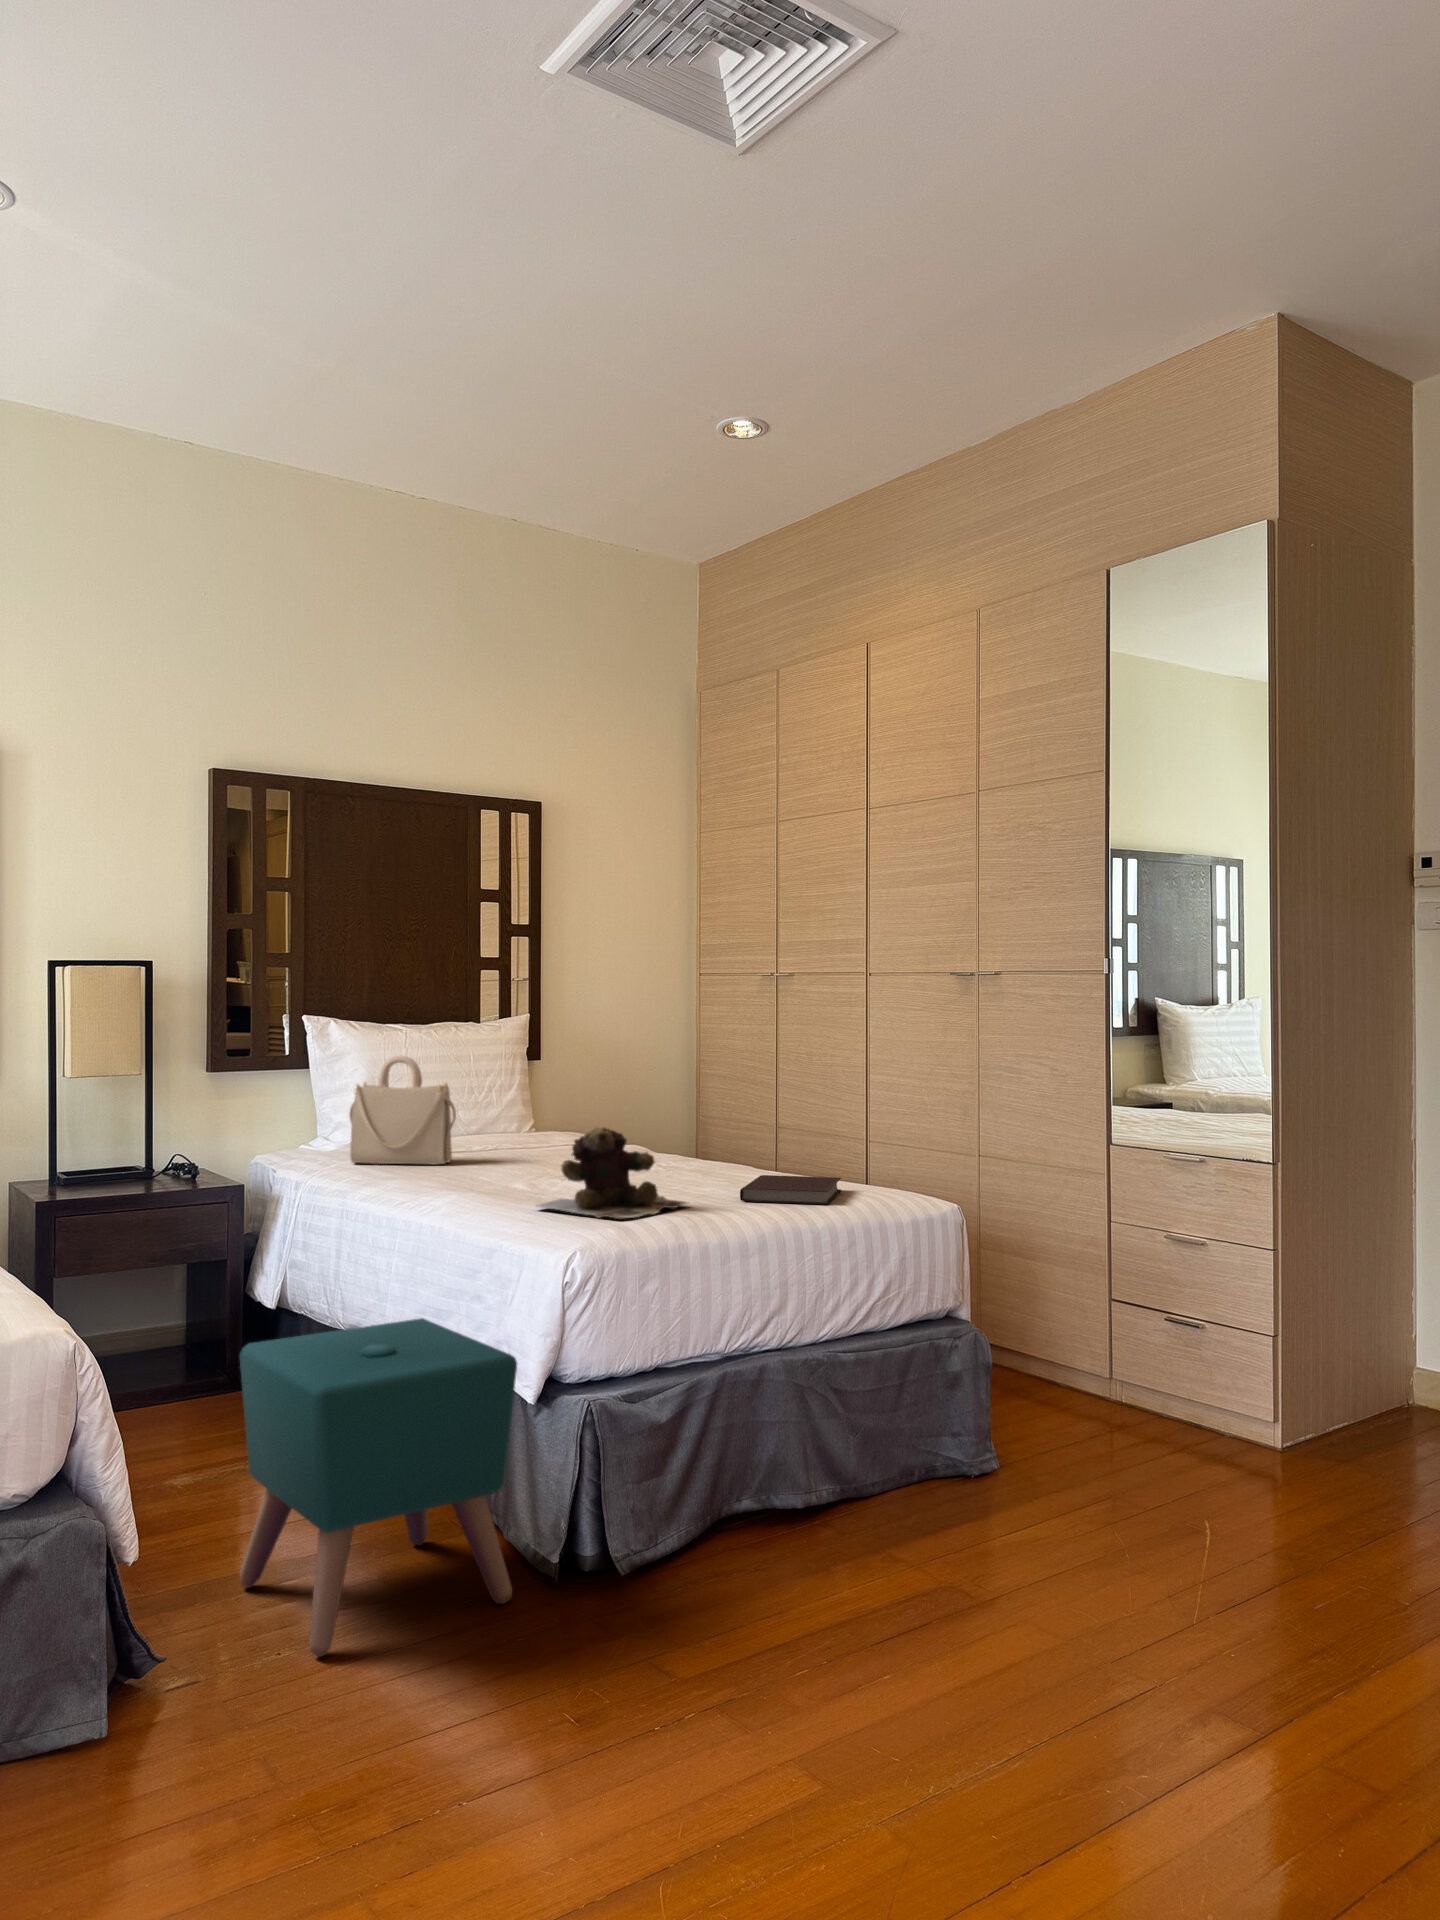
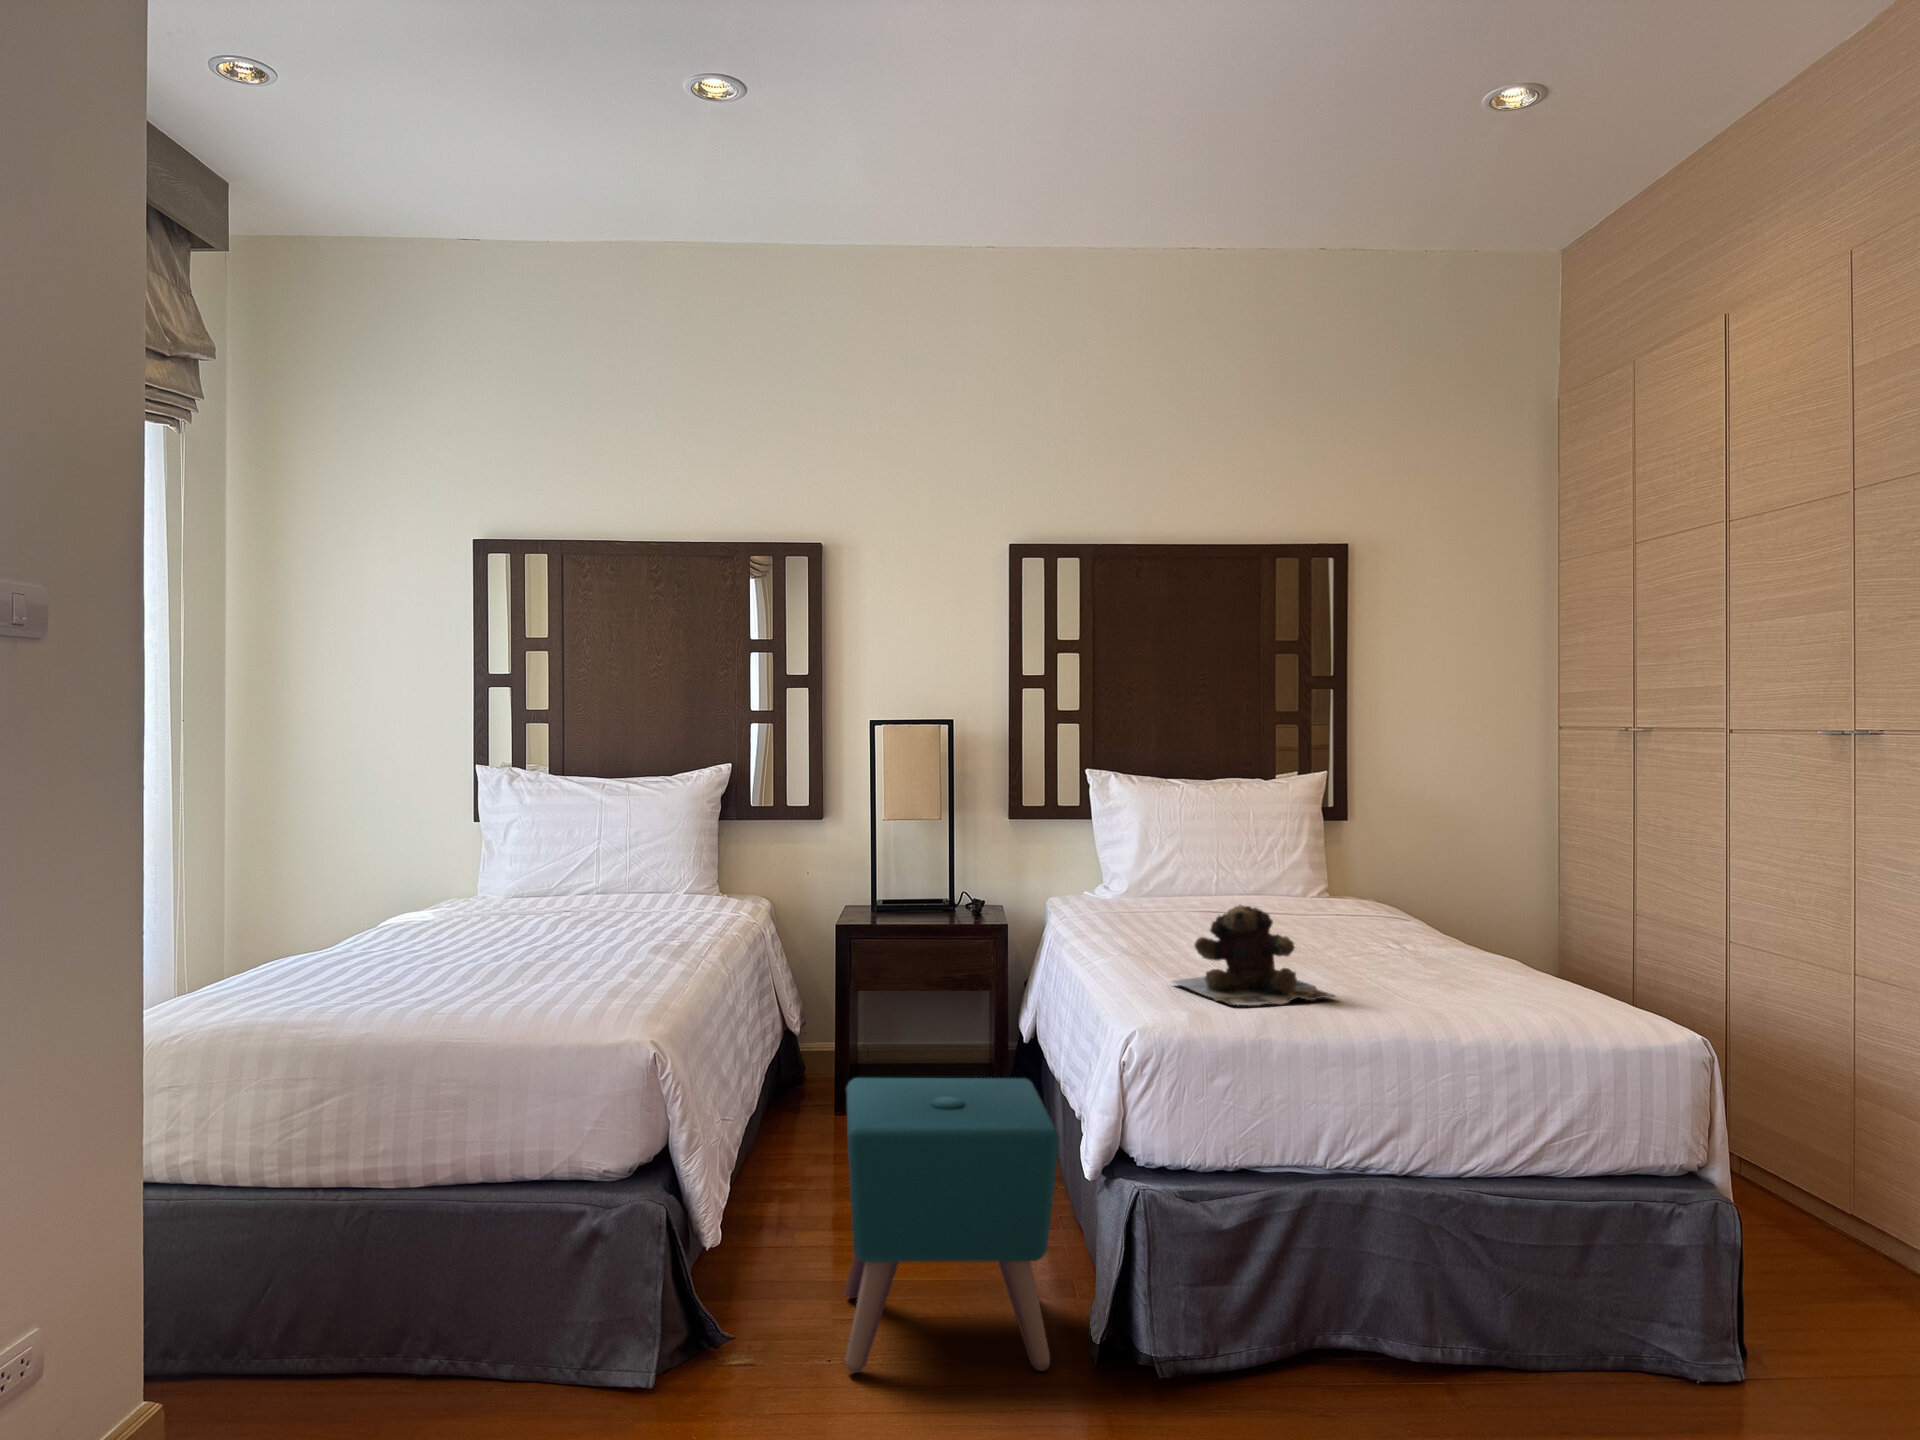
handbag: present [349,1056,456,1164] -> none [1093,814,1196,926]
notebook: present [740,1175,841,1205] -> none [1405,974,1555,1017]

